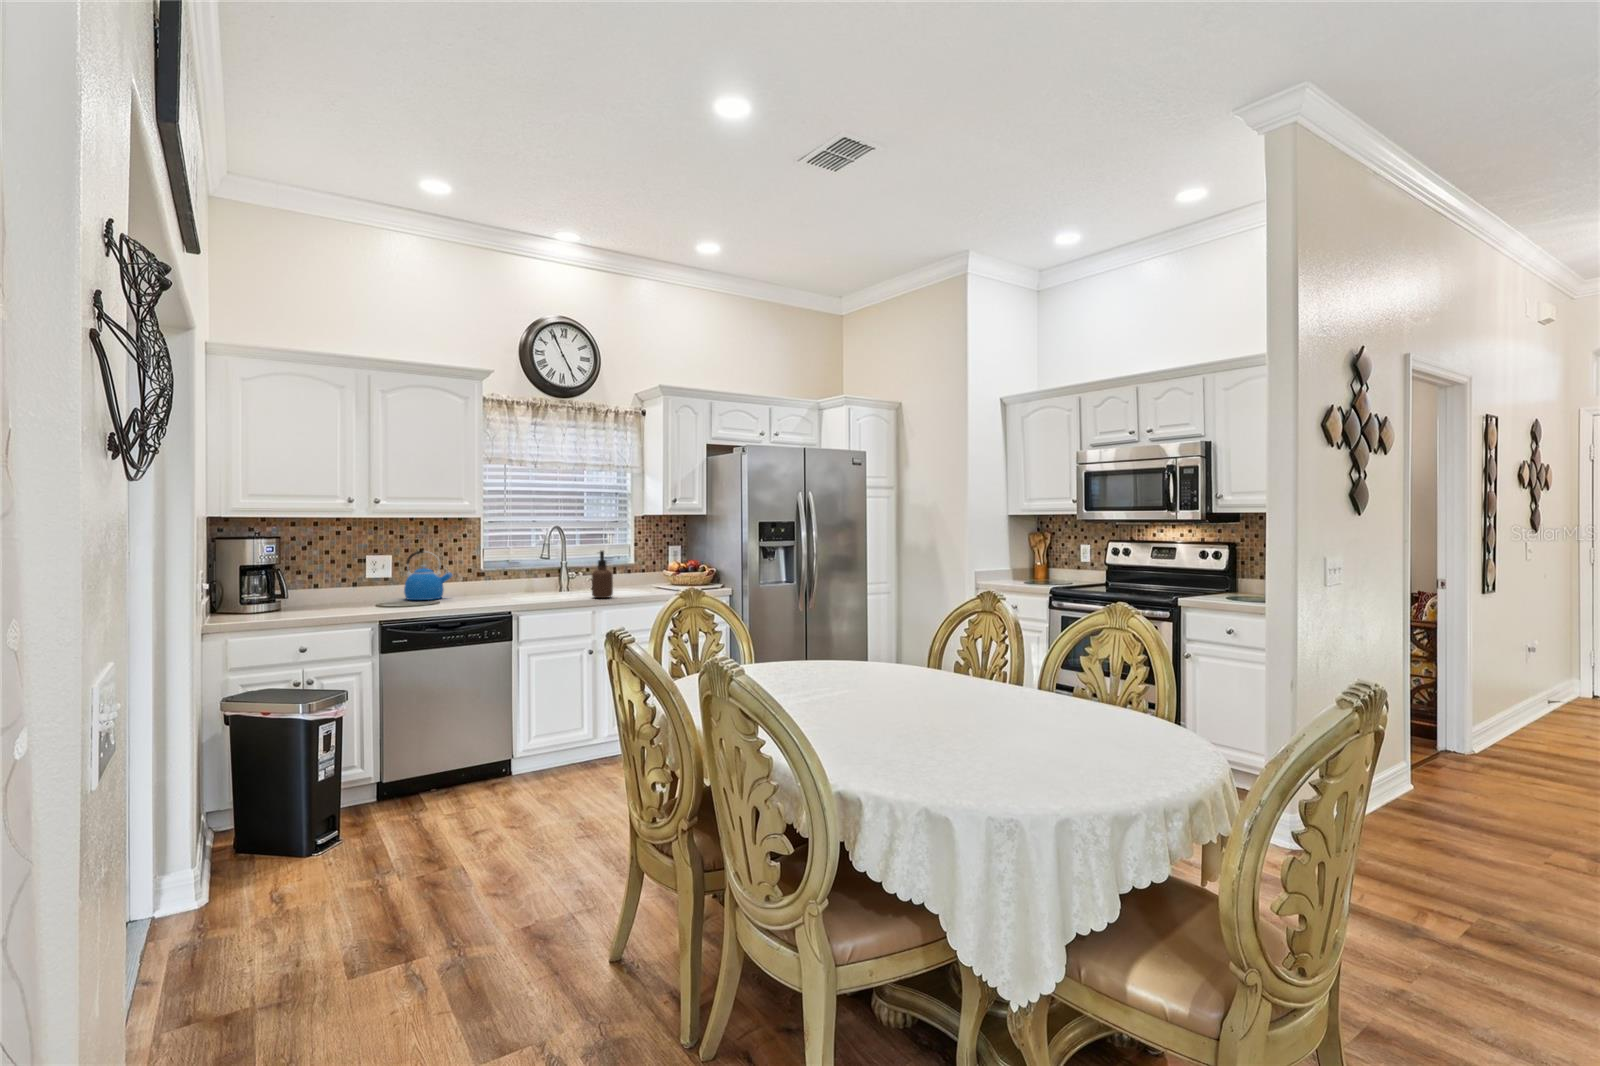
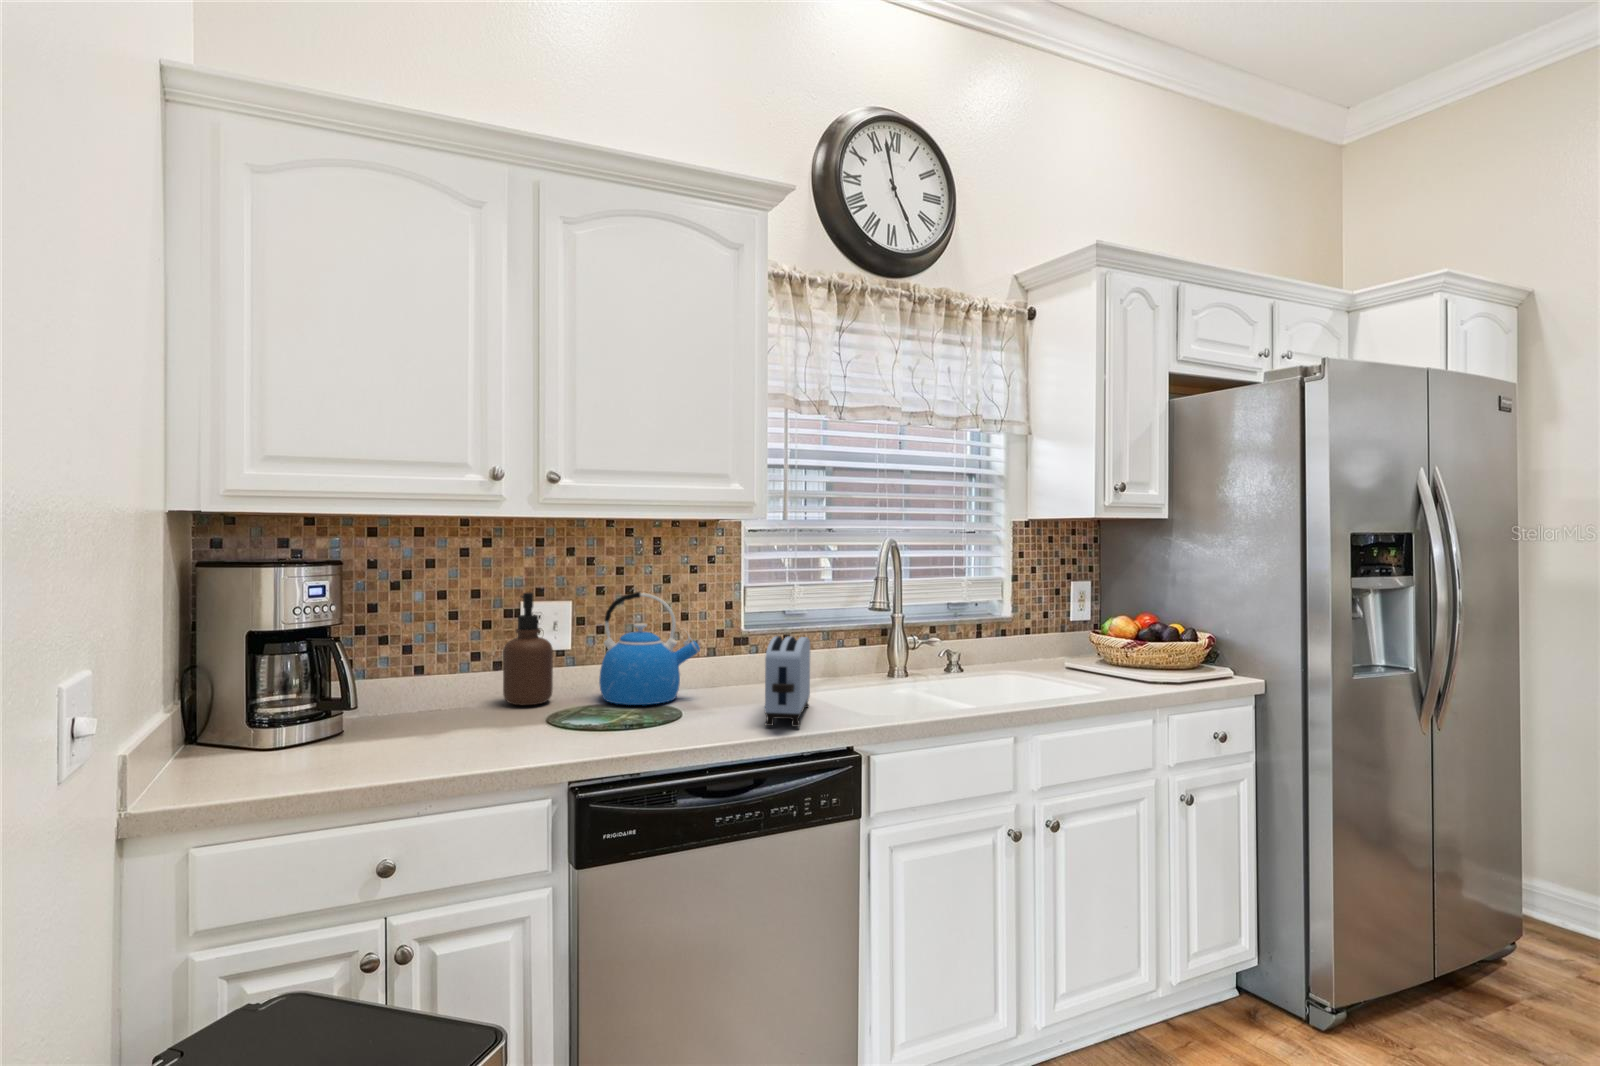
soap dispenser: present [592,551,613,598] -> present [503,593,553,705]
toaster: none [473,568,503,604] -> present [765,636,810,727]

